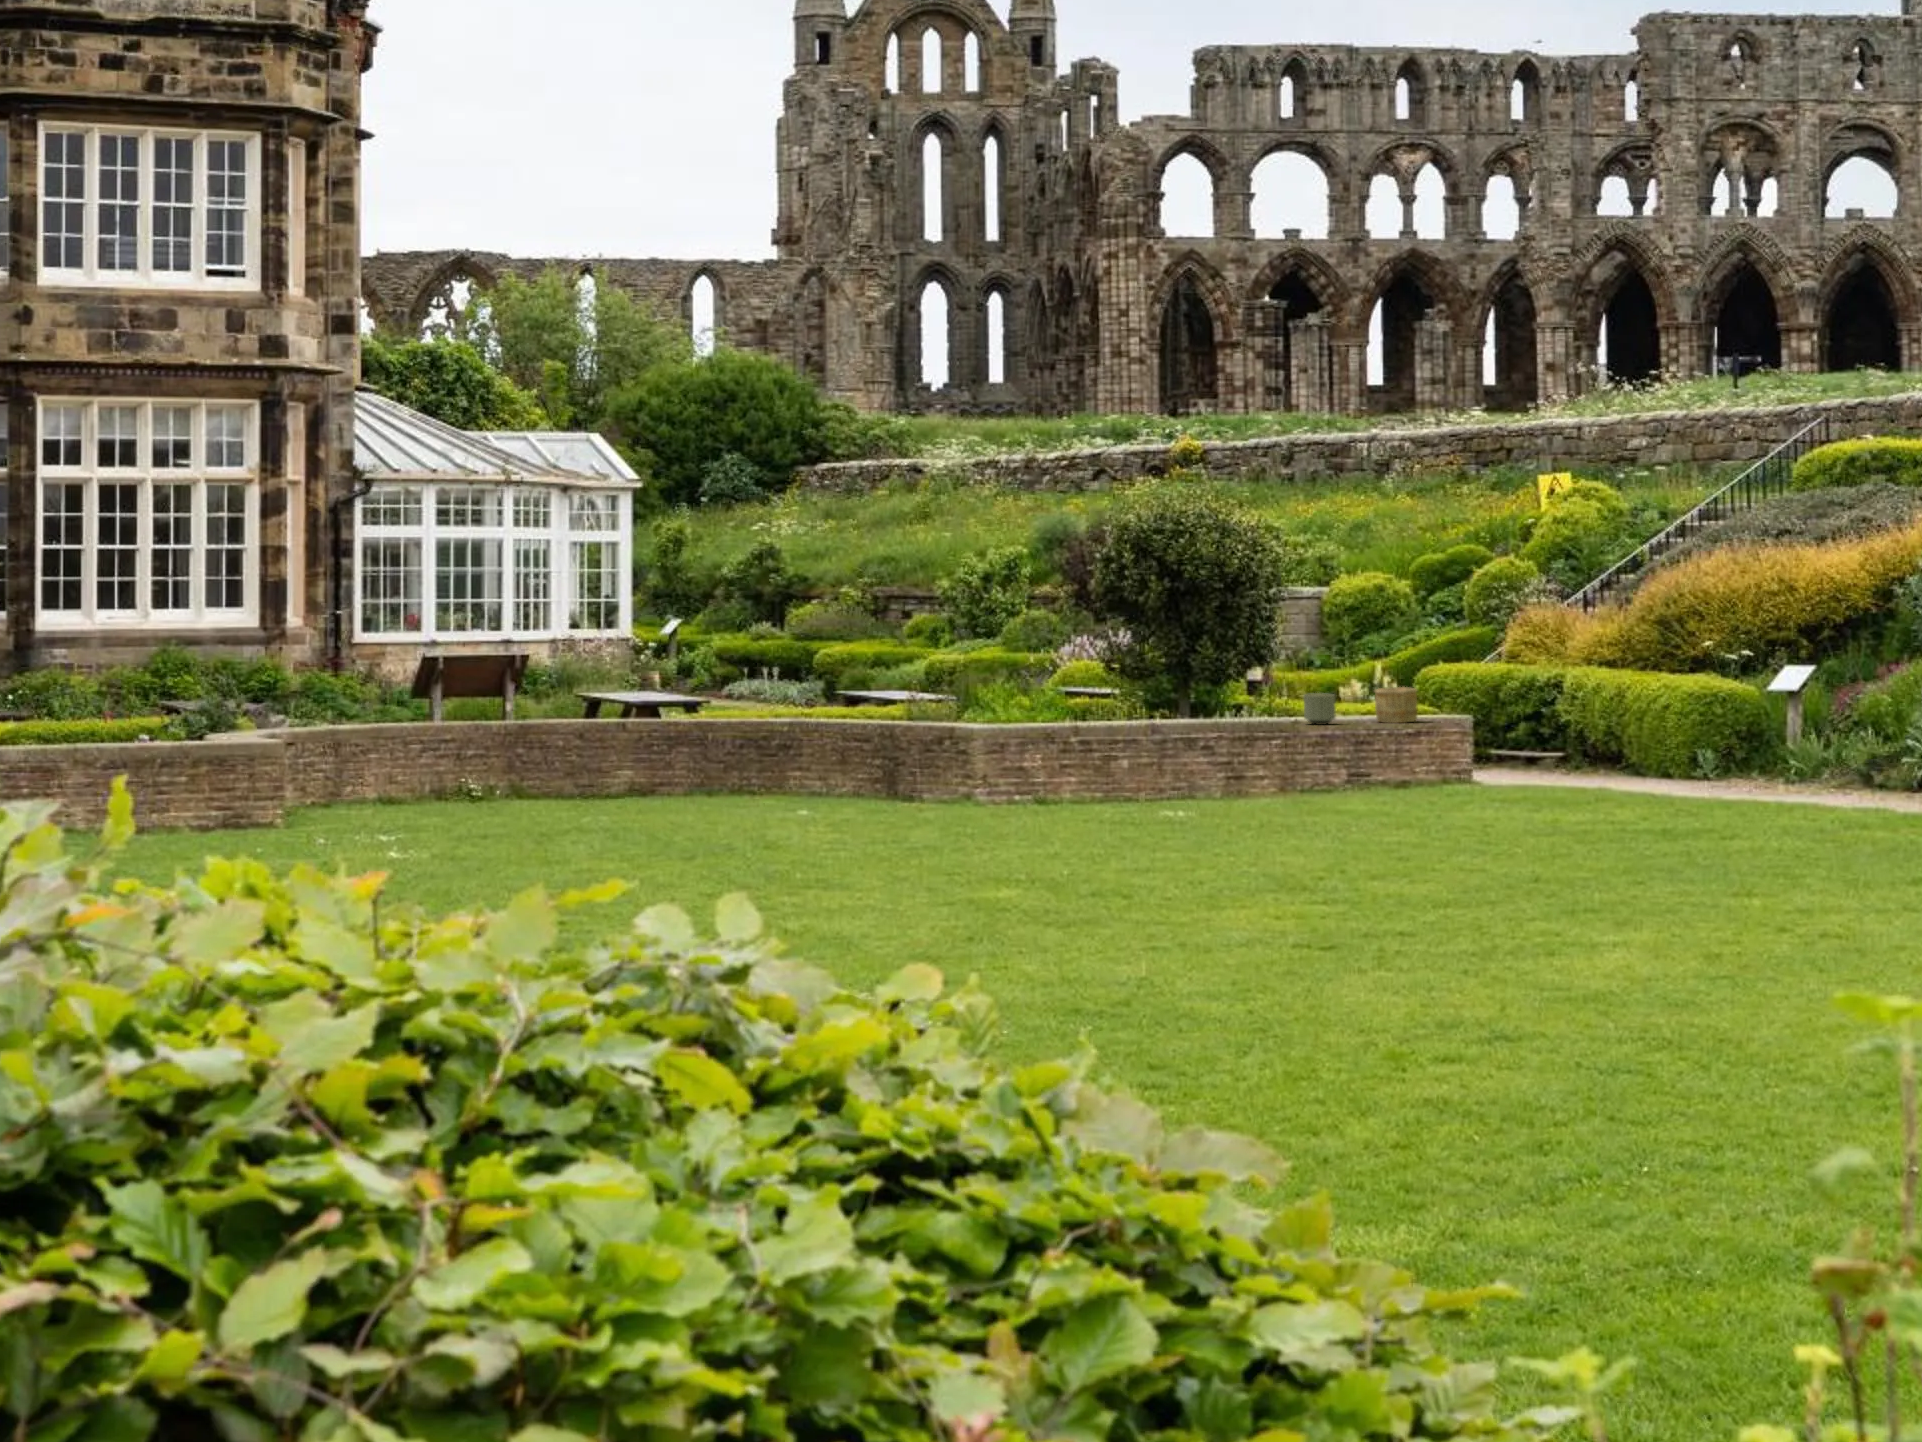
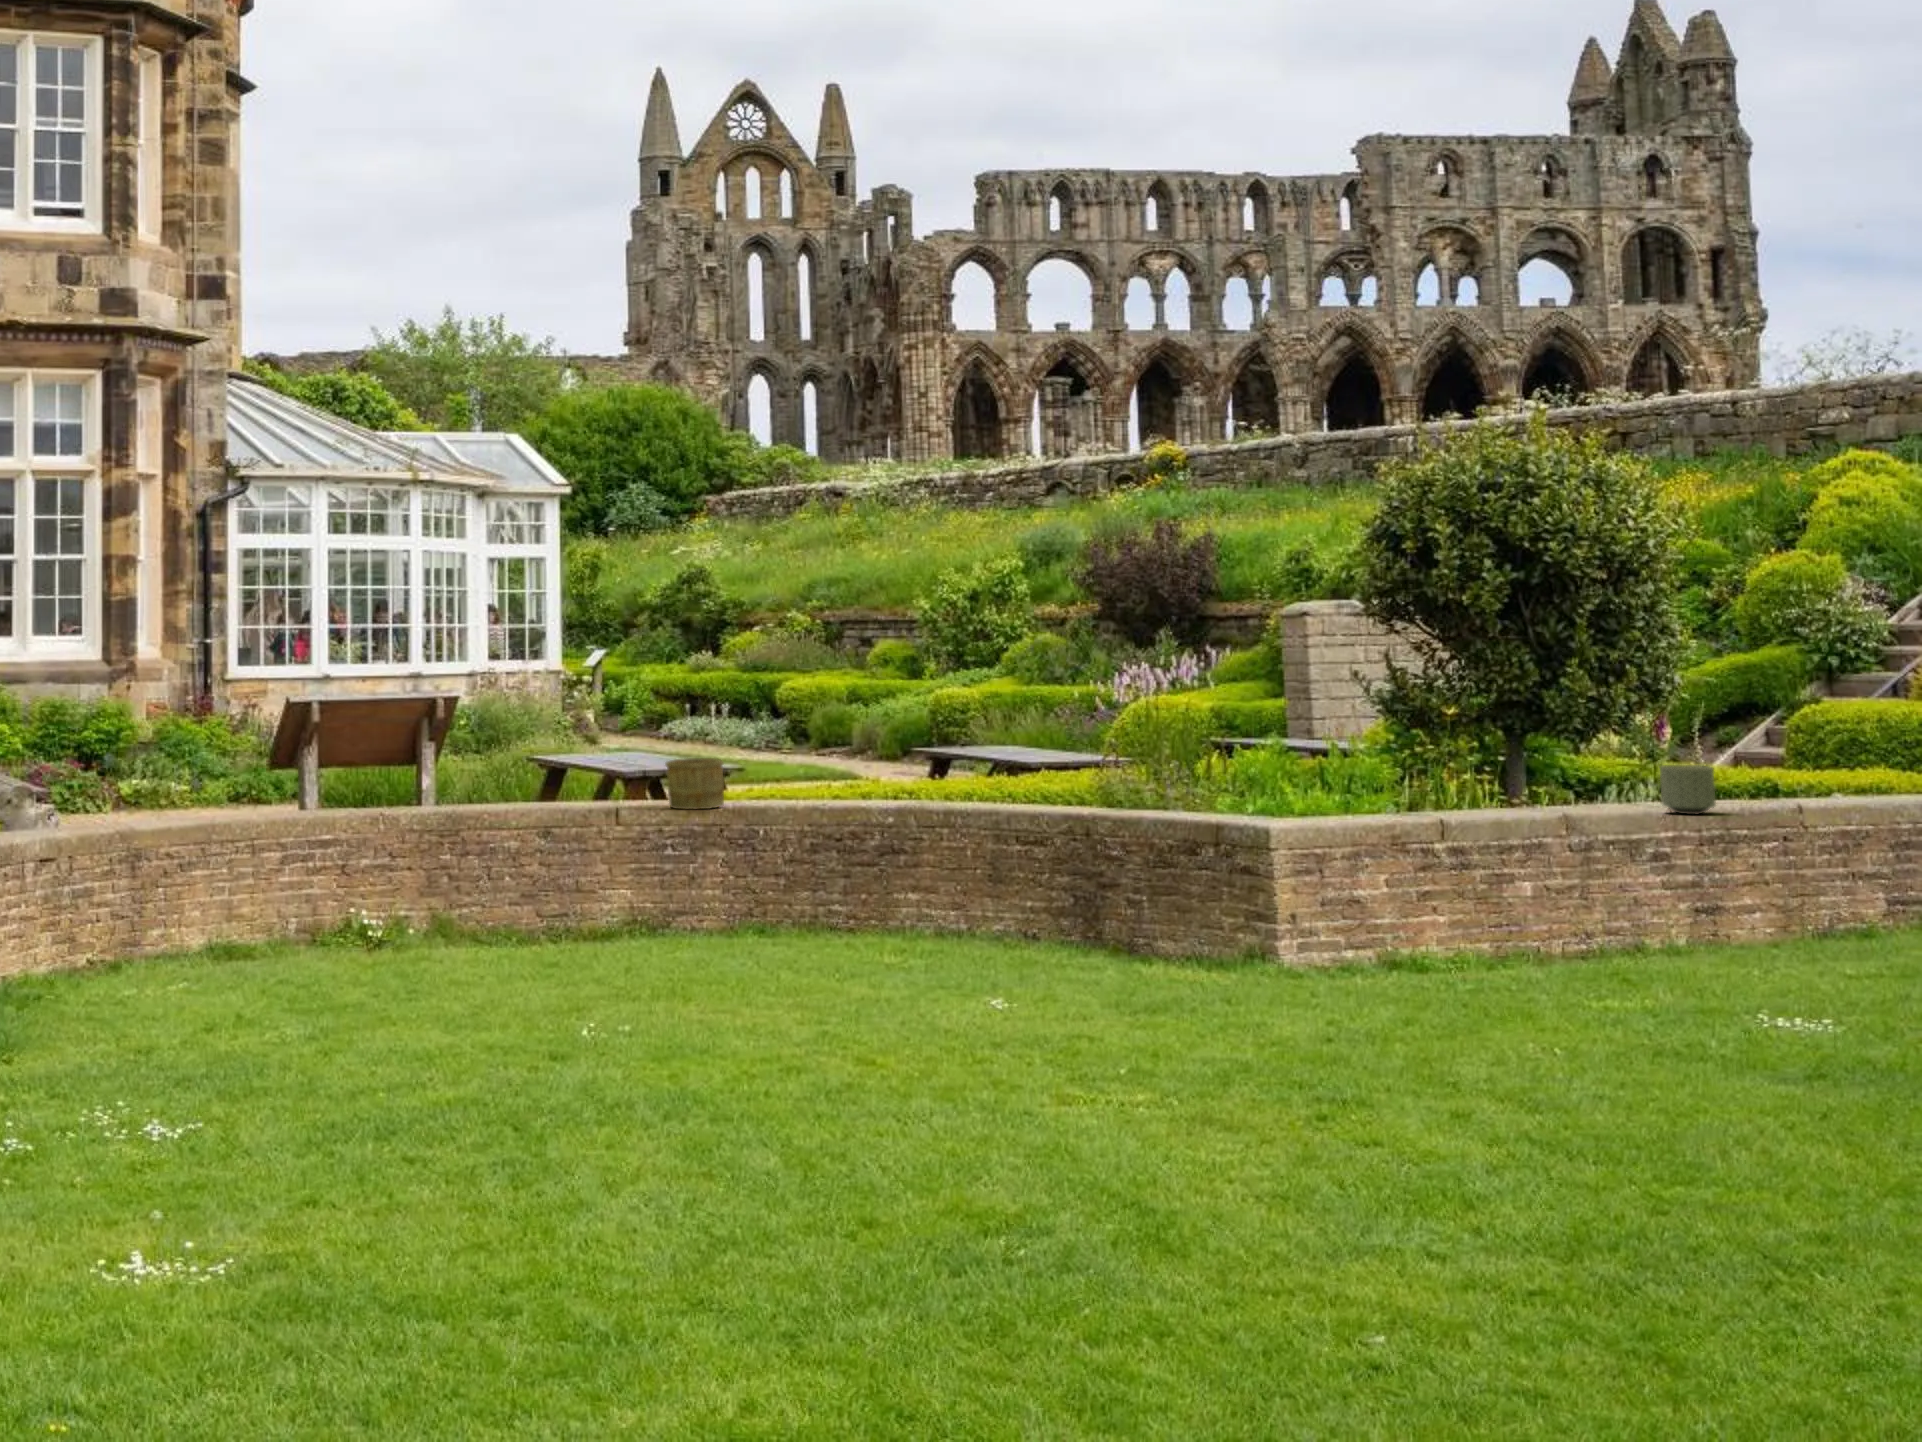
wooden bucket: present [1375,687,1418,723] -> present [665,758,724,810]

